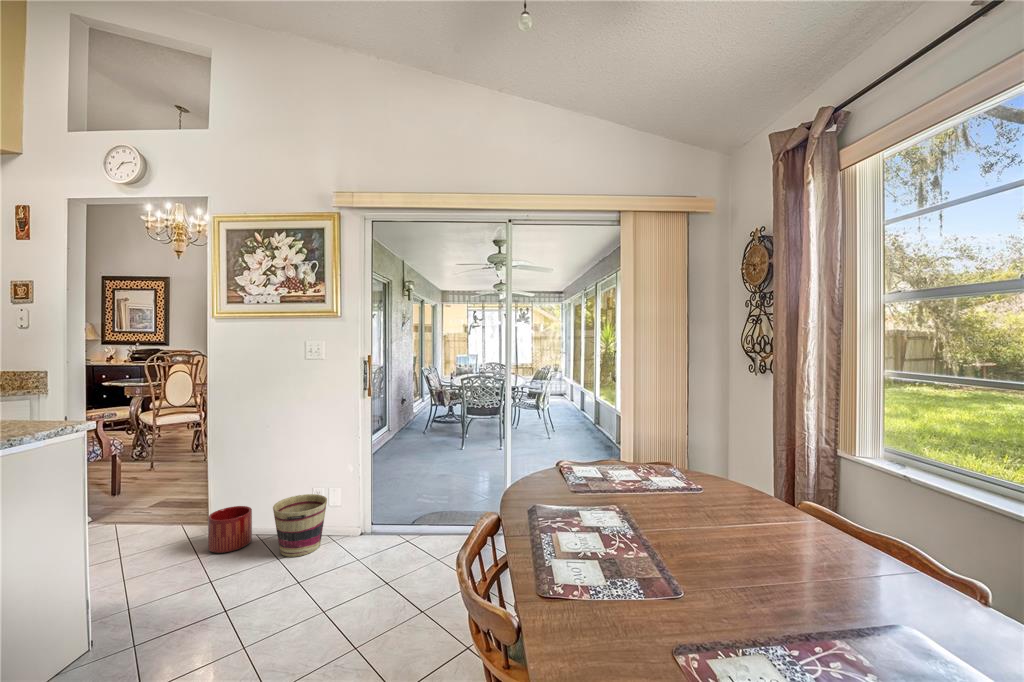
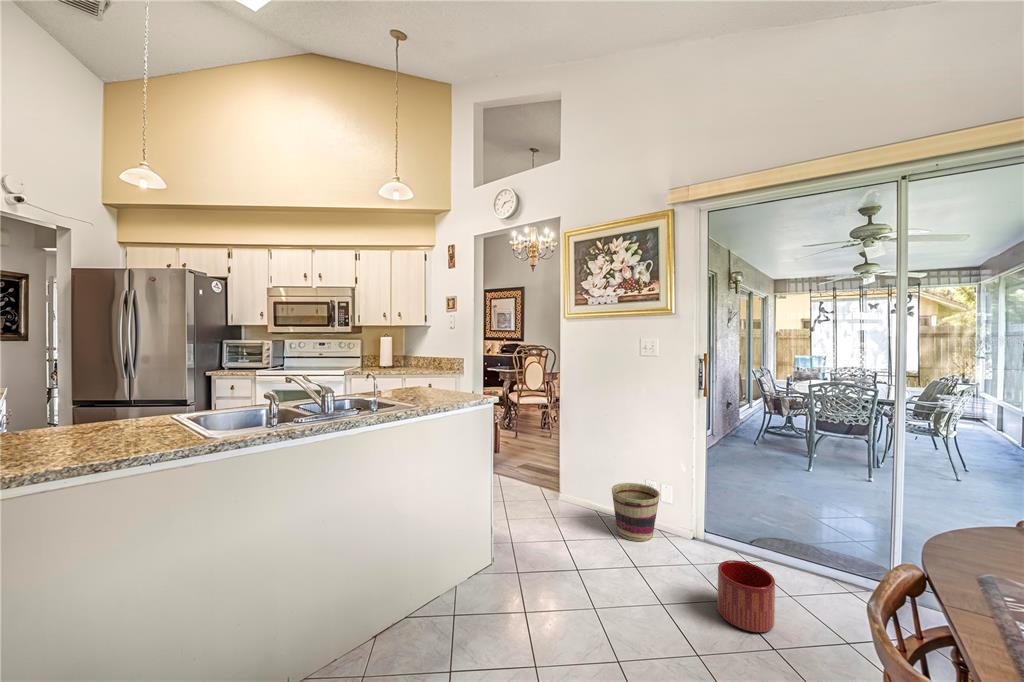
planter: present [208,506,252,553] -> present [717,560,775,632]

